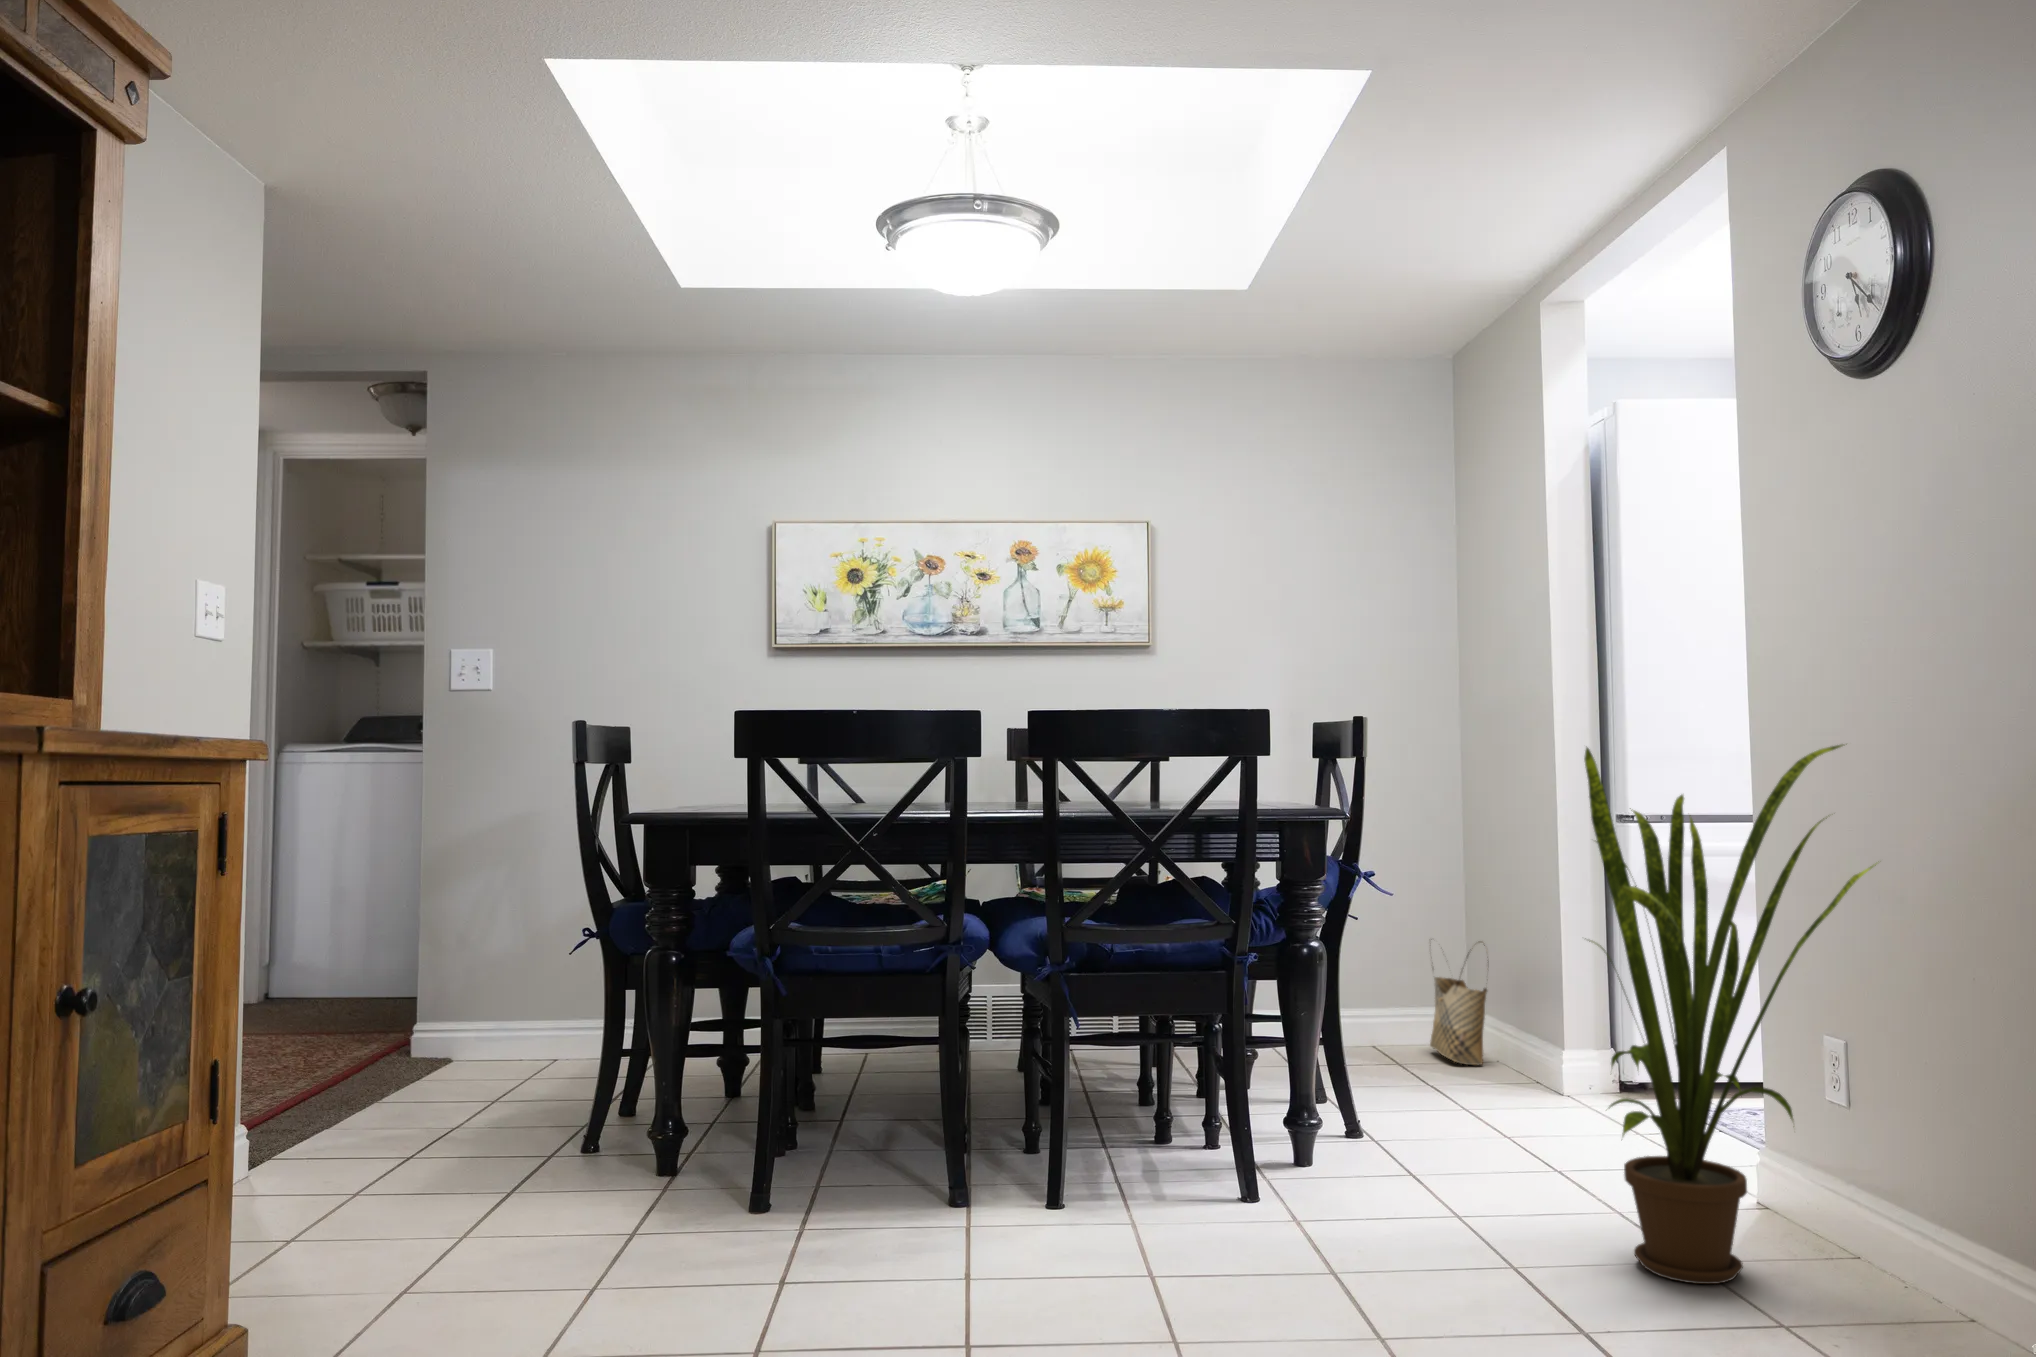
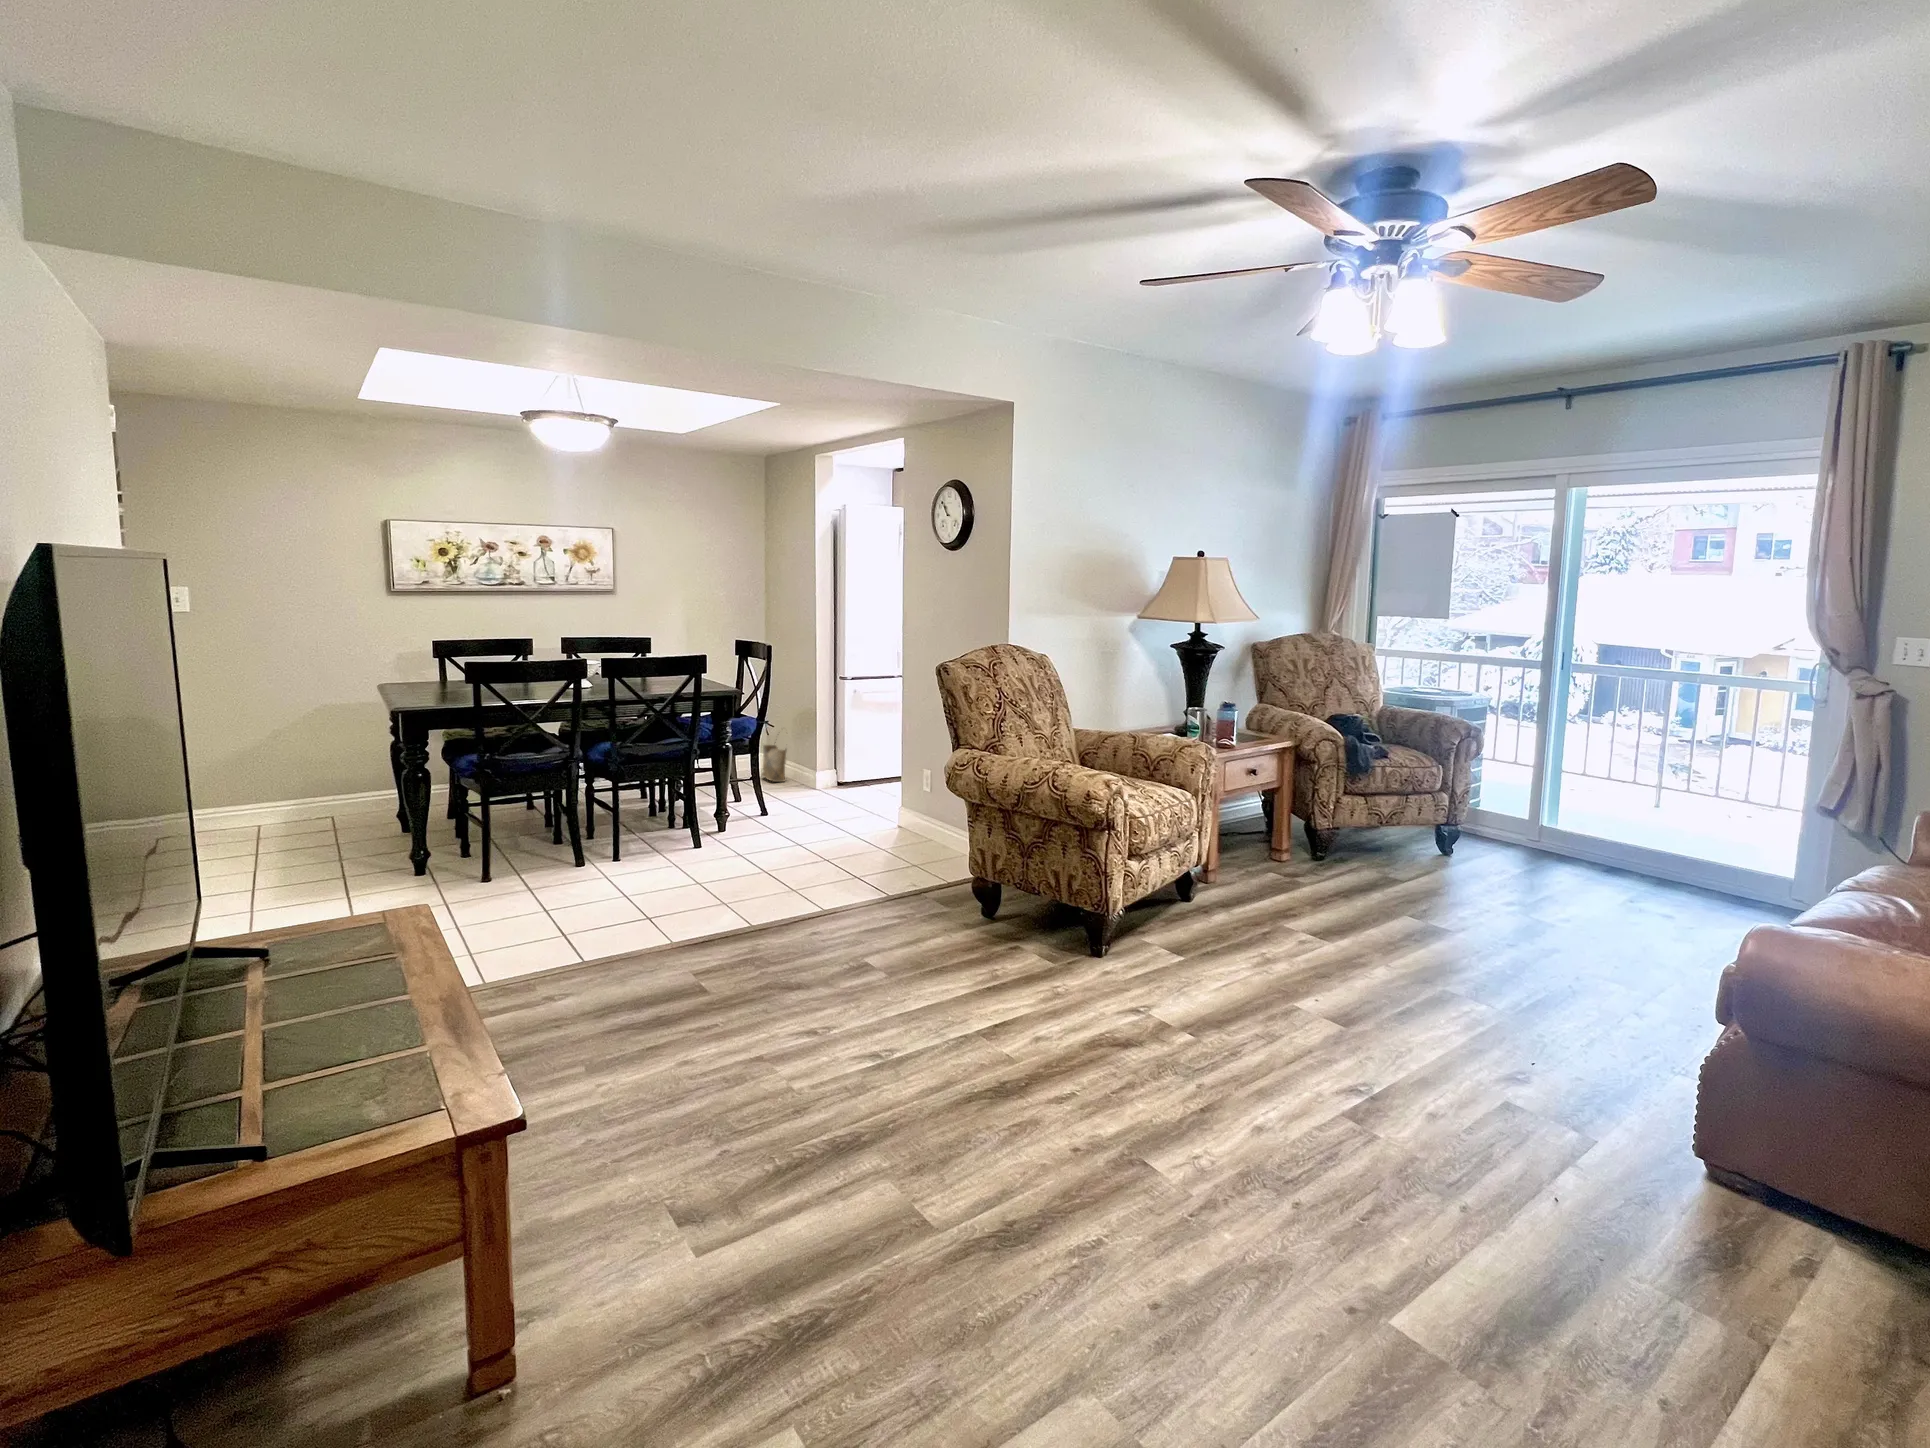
house plant: present [1584,745,1876,1284] -> none [825,665,919,847]

